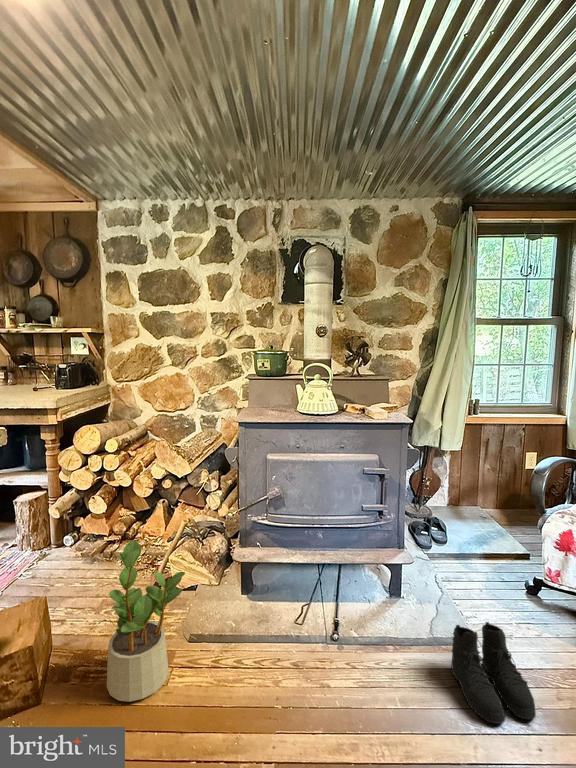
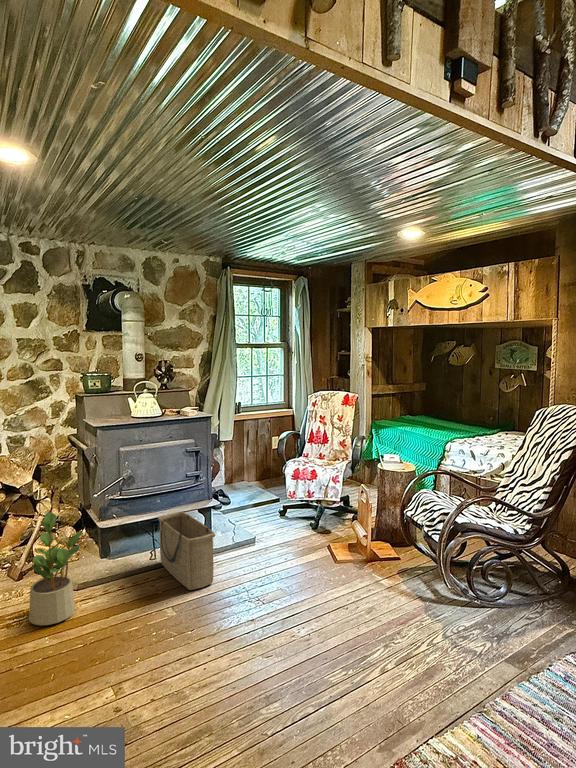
basket: none [307,560,376,721] -> present [158,512,215,590]
boots: present [451,622,536,724] -> none [248,524,292,567]

